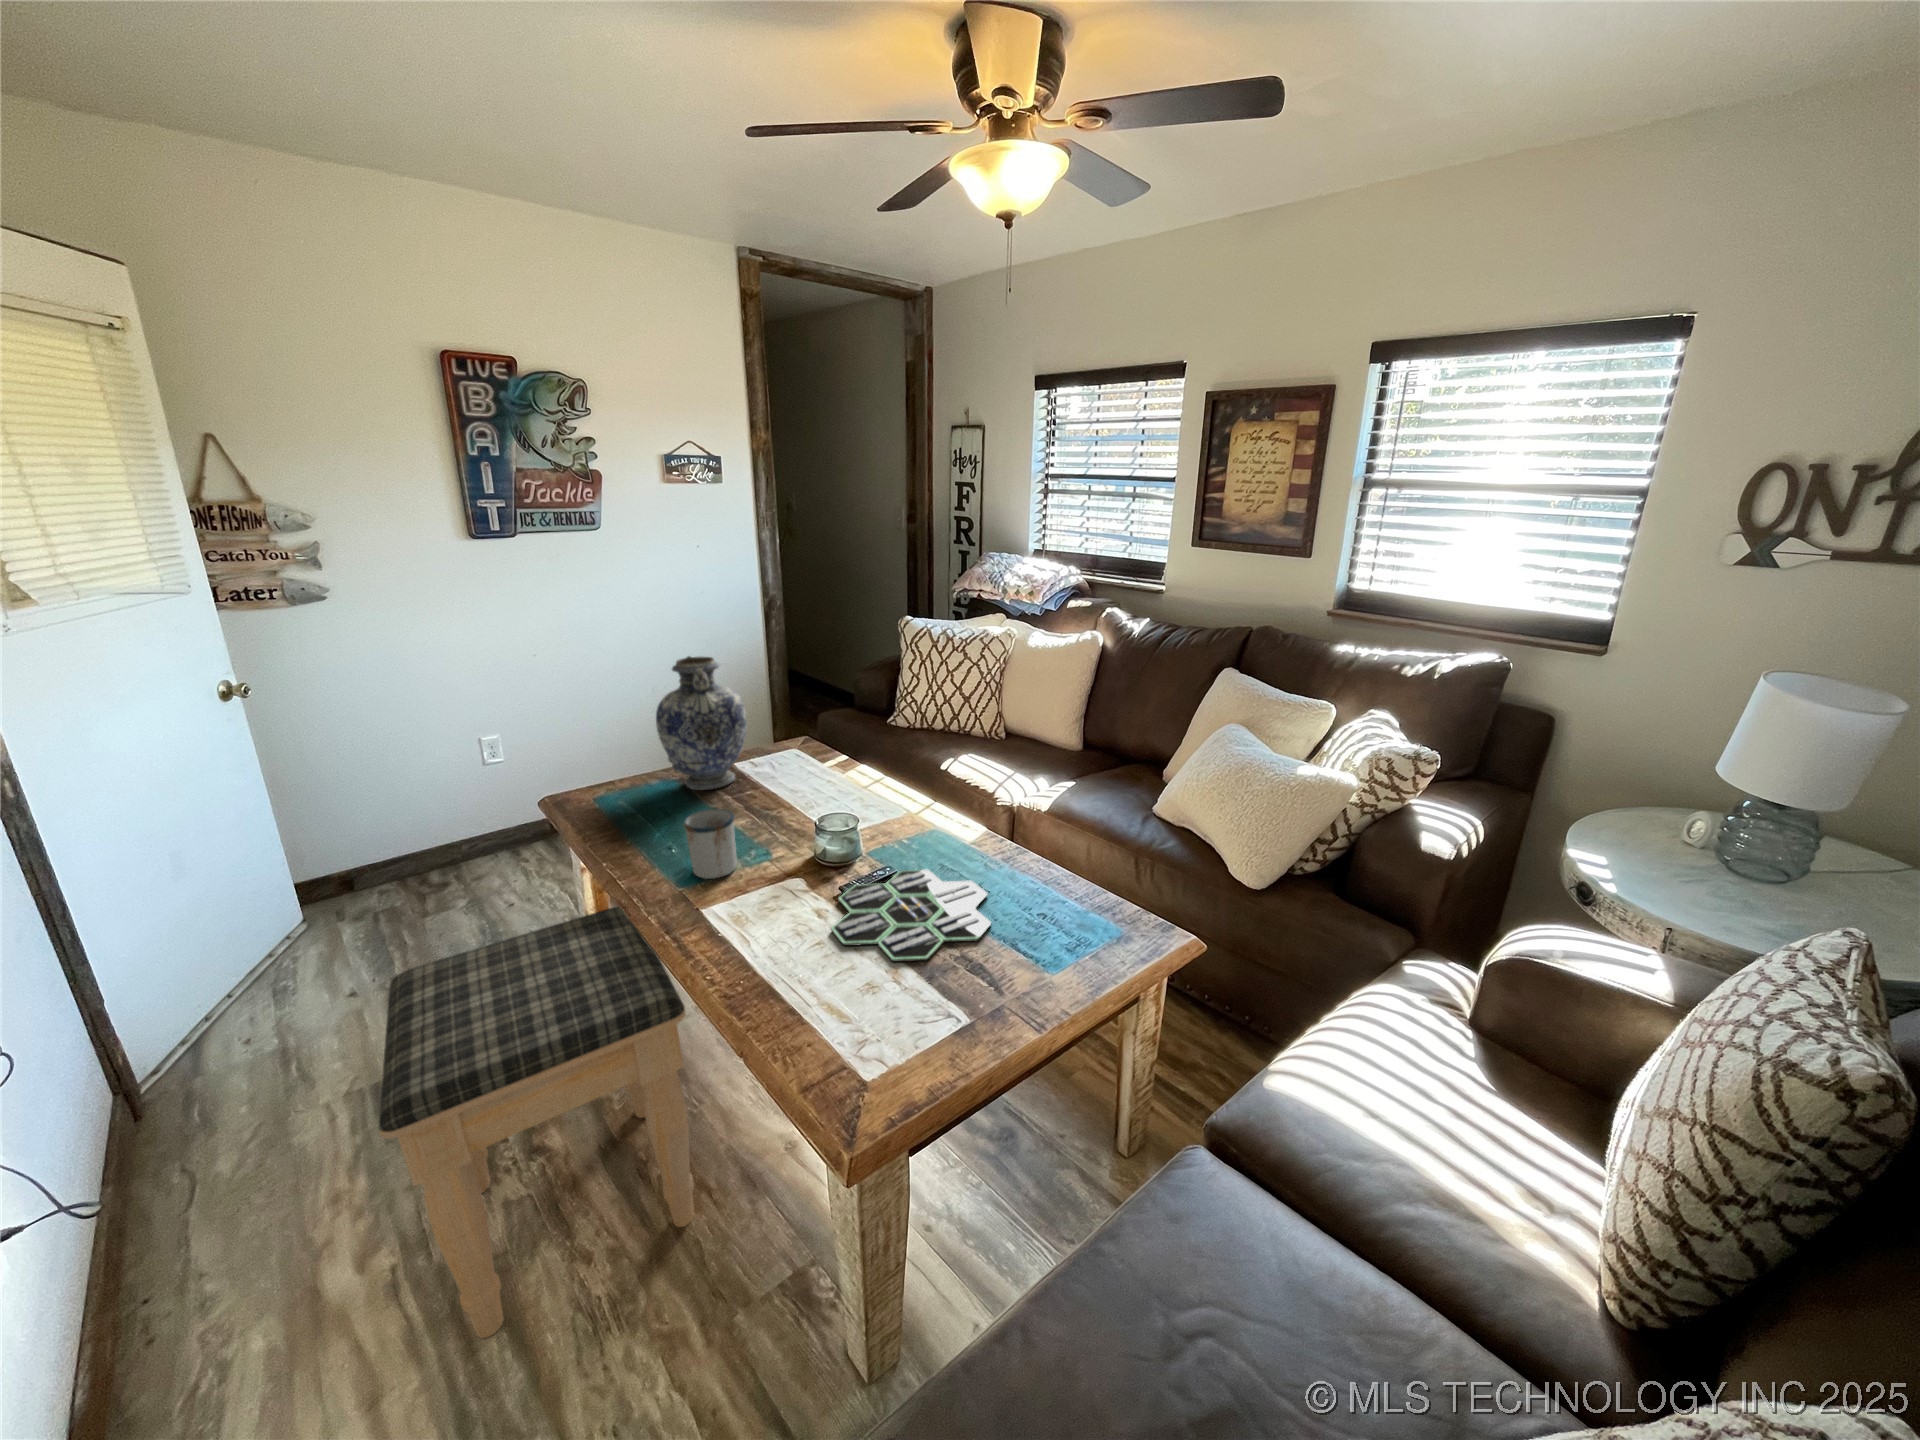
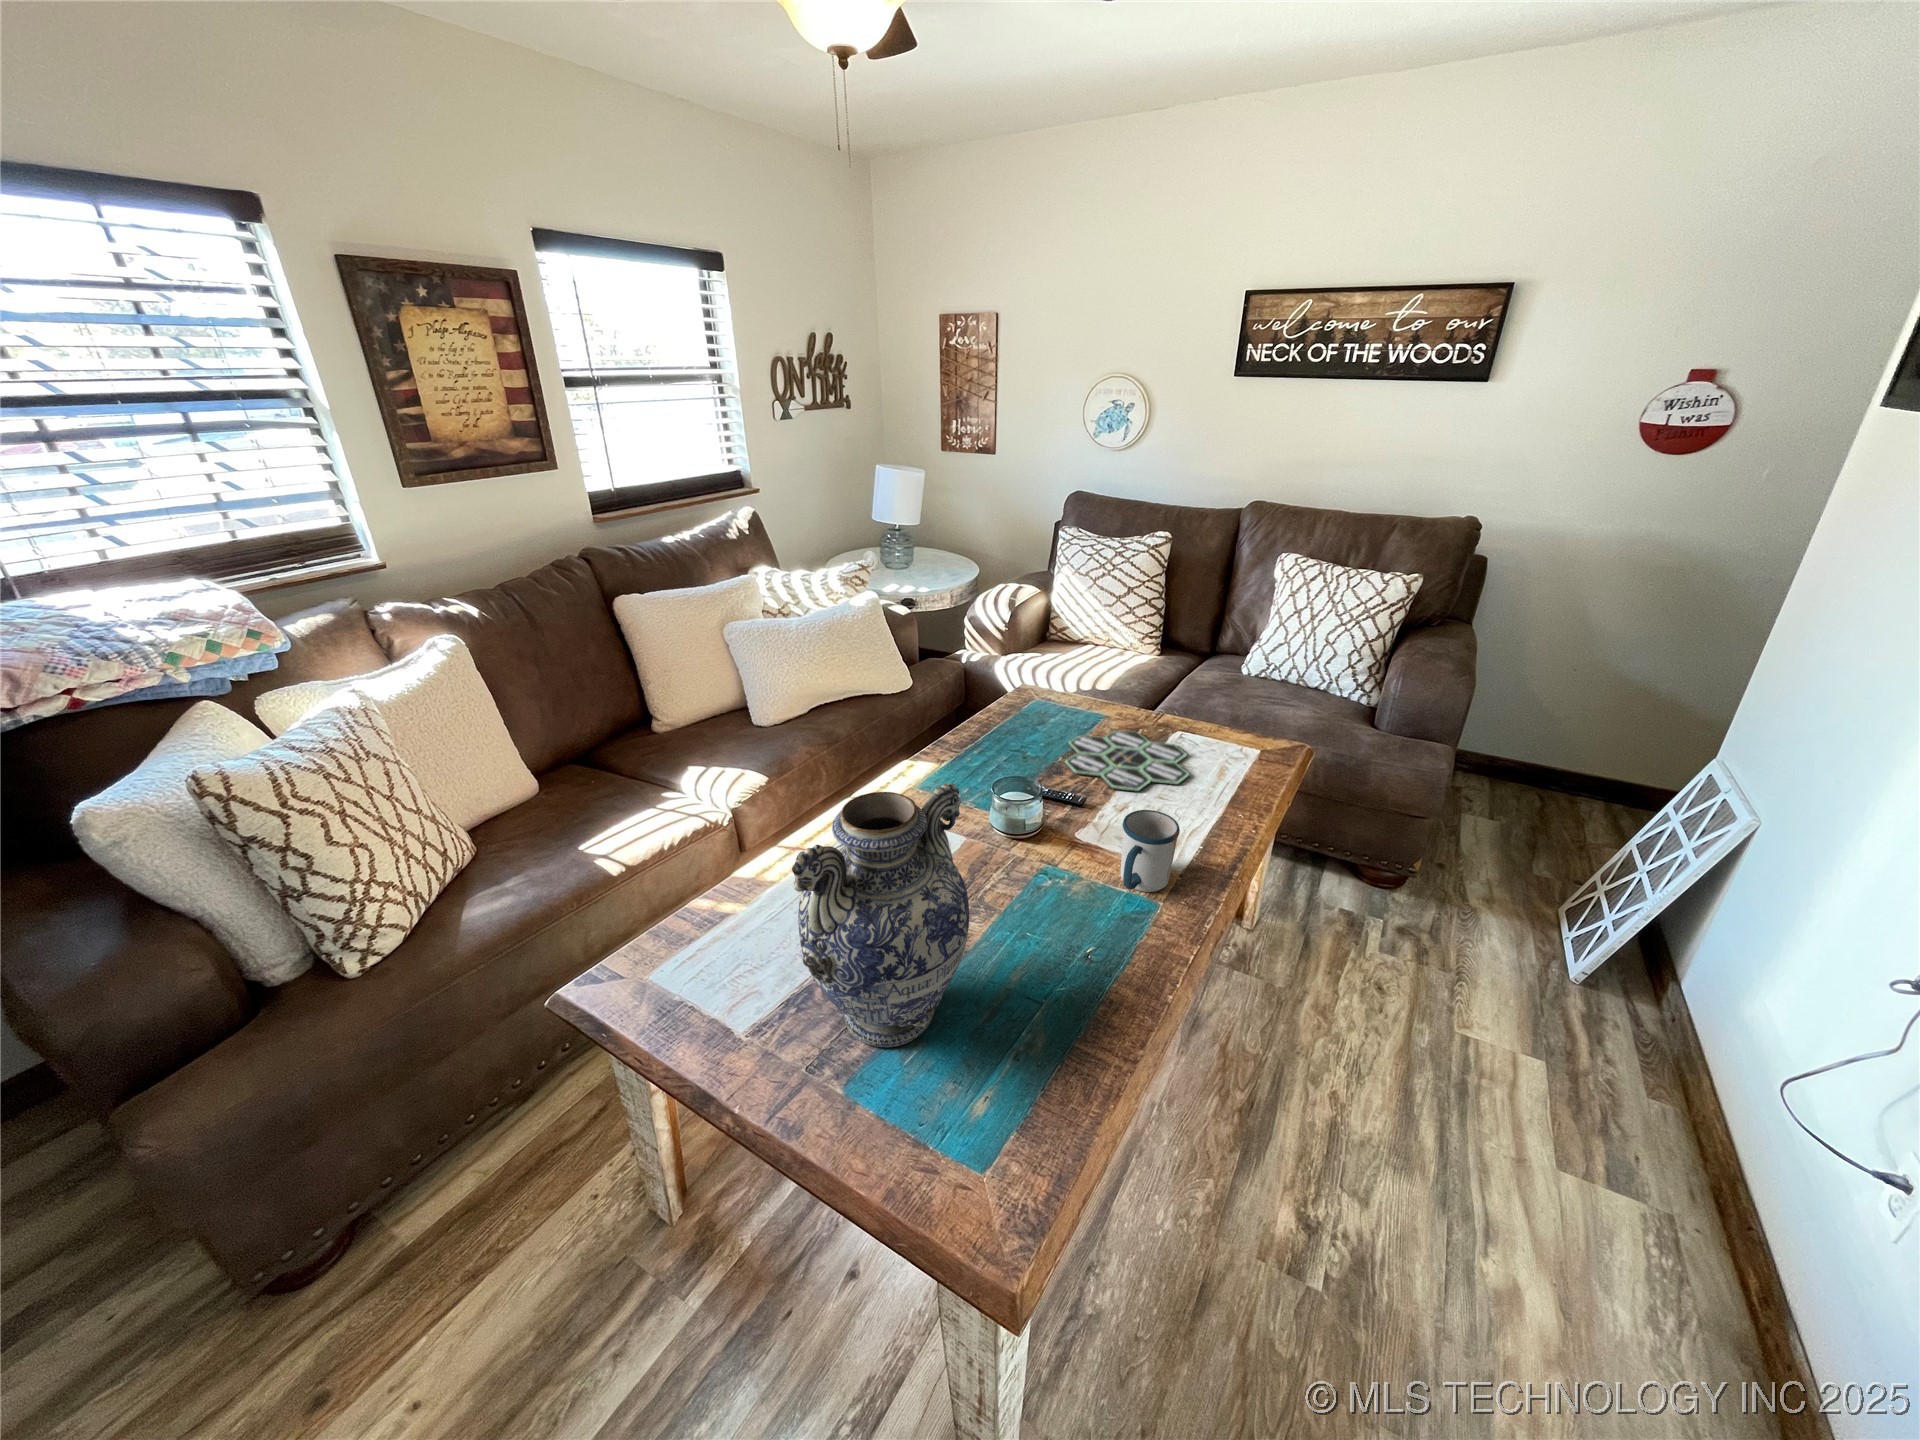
footstool: present [379,907,694,1338] -> none [1193,862,1510,1265]

